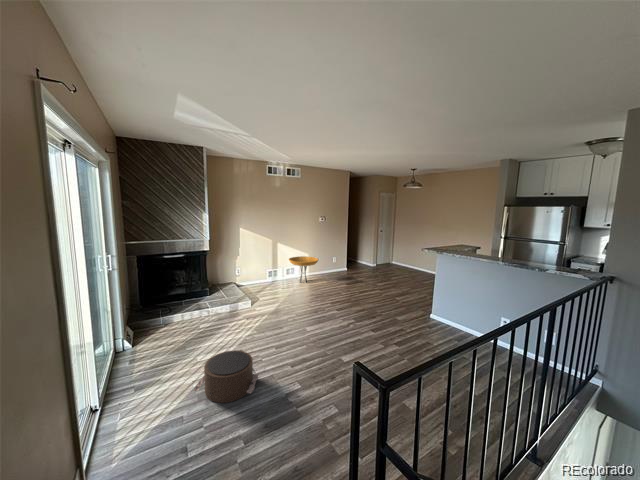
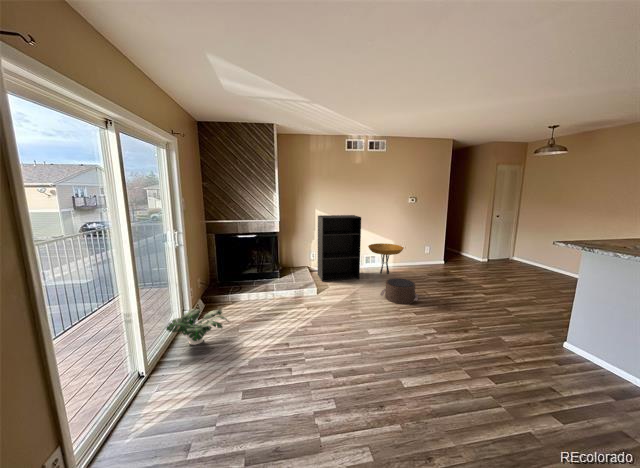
bookshelf: none [243,232,284,295] -> present [318,215,361,281]
potted plant: none [107,331,179,371] -> present [166,309,229,345]
pouf: present [194,350,258,403] -> present [381,278,418,304]

